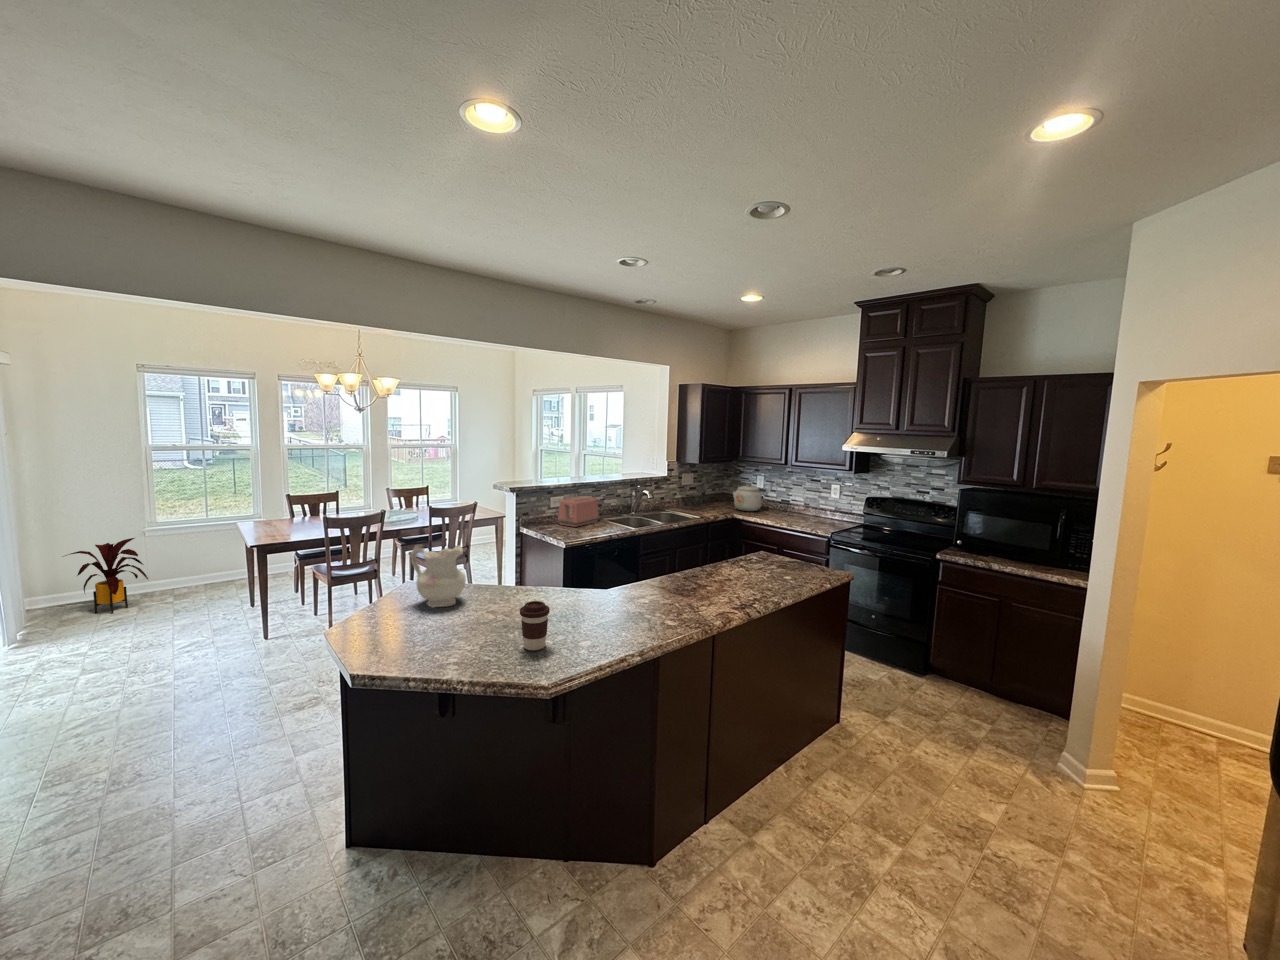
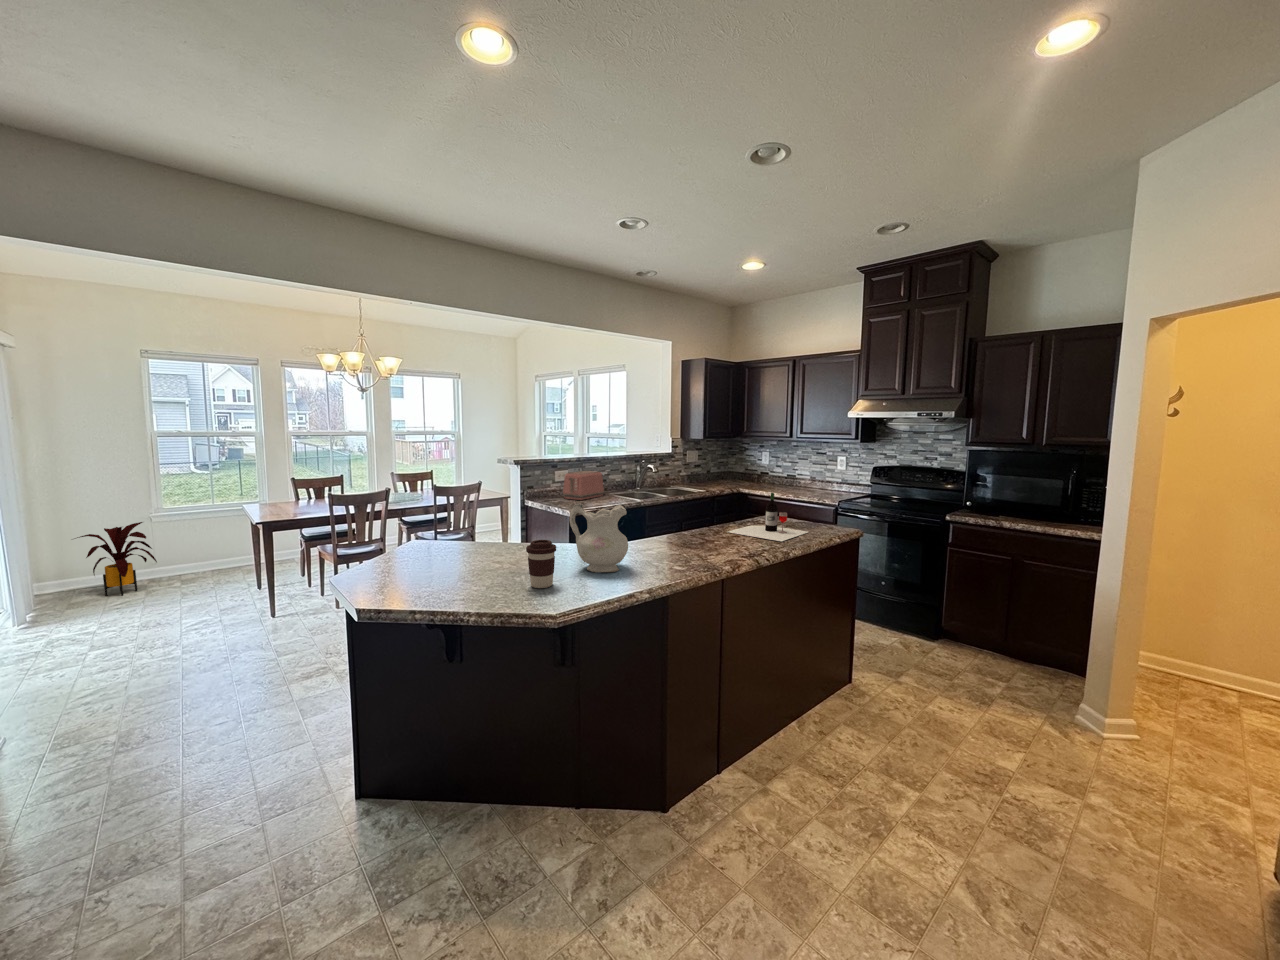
kettle: present [733,485,766,511] -> none [738,459,771,486]
wine bottle: none [719,538,801,591] -> present [728,493,808,541]
ceramic pitcher: present [411,545,466,607] -> present [569,504,628,572]

